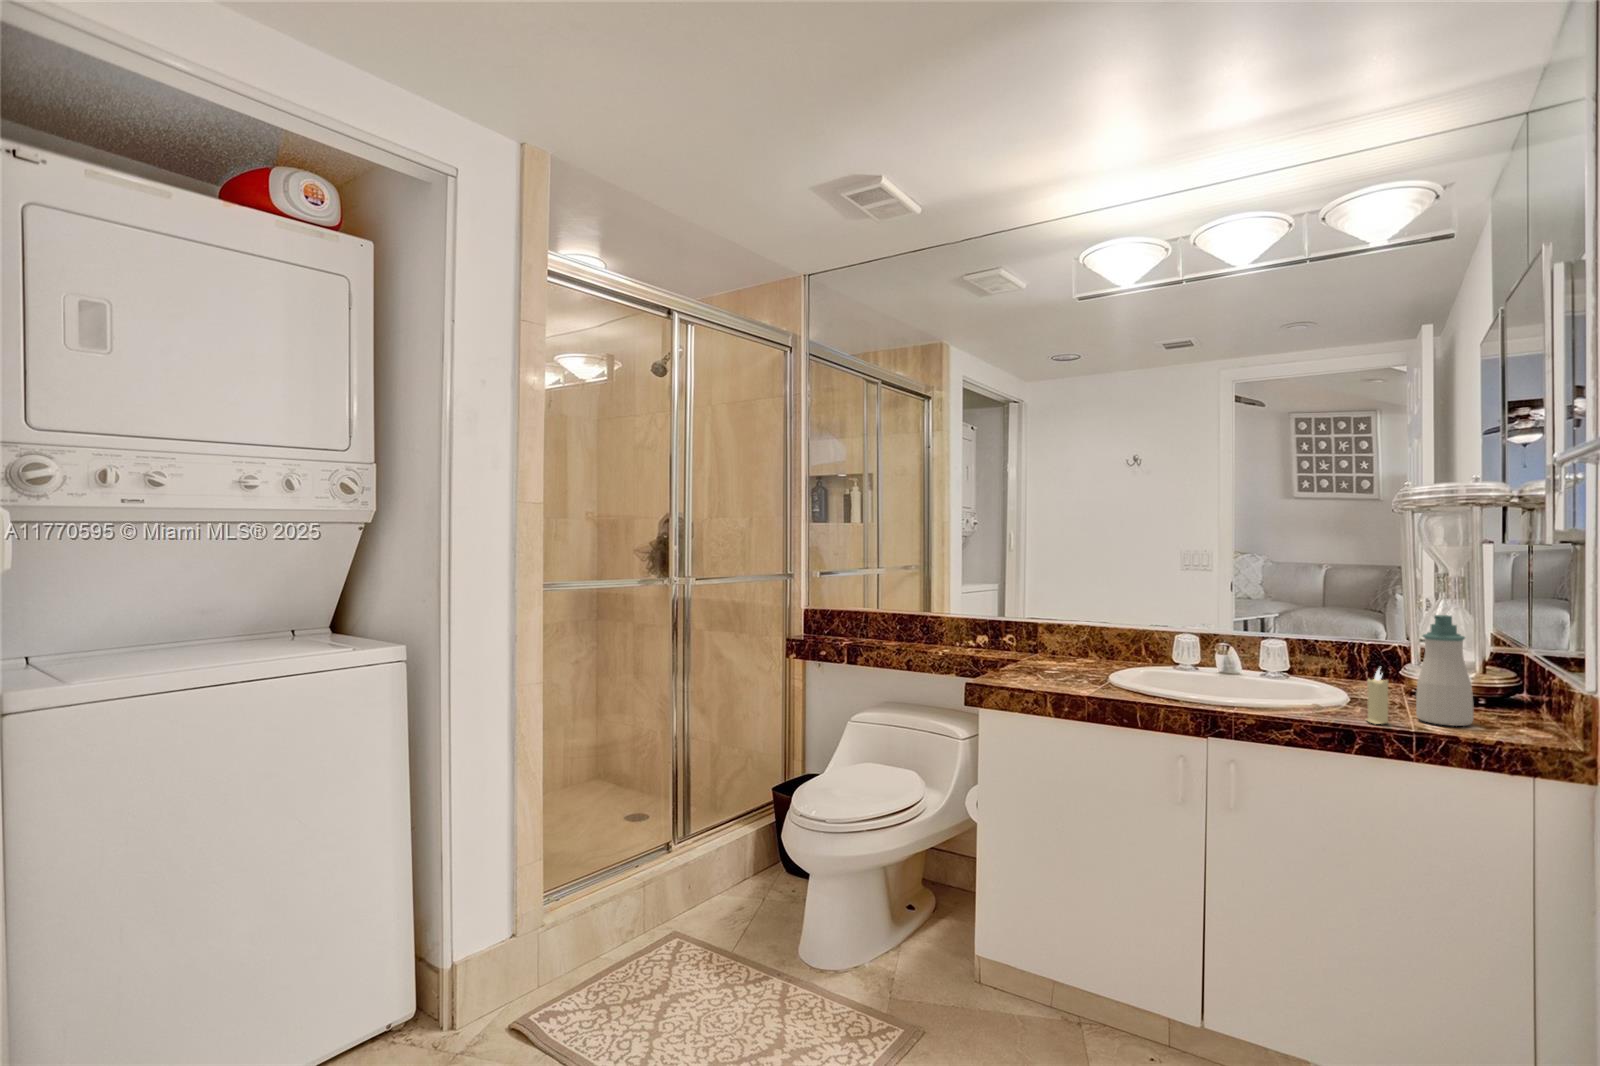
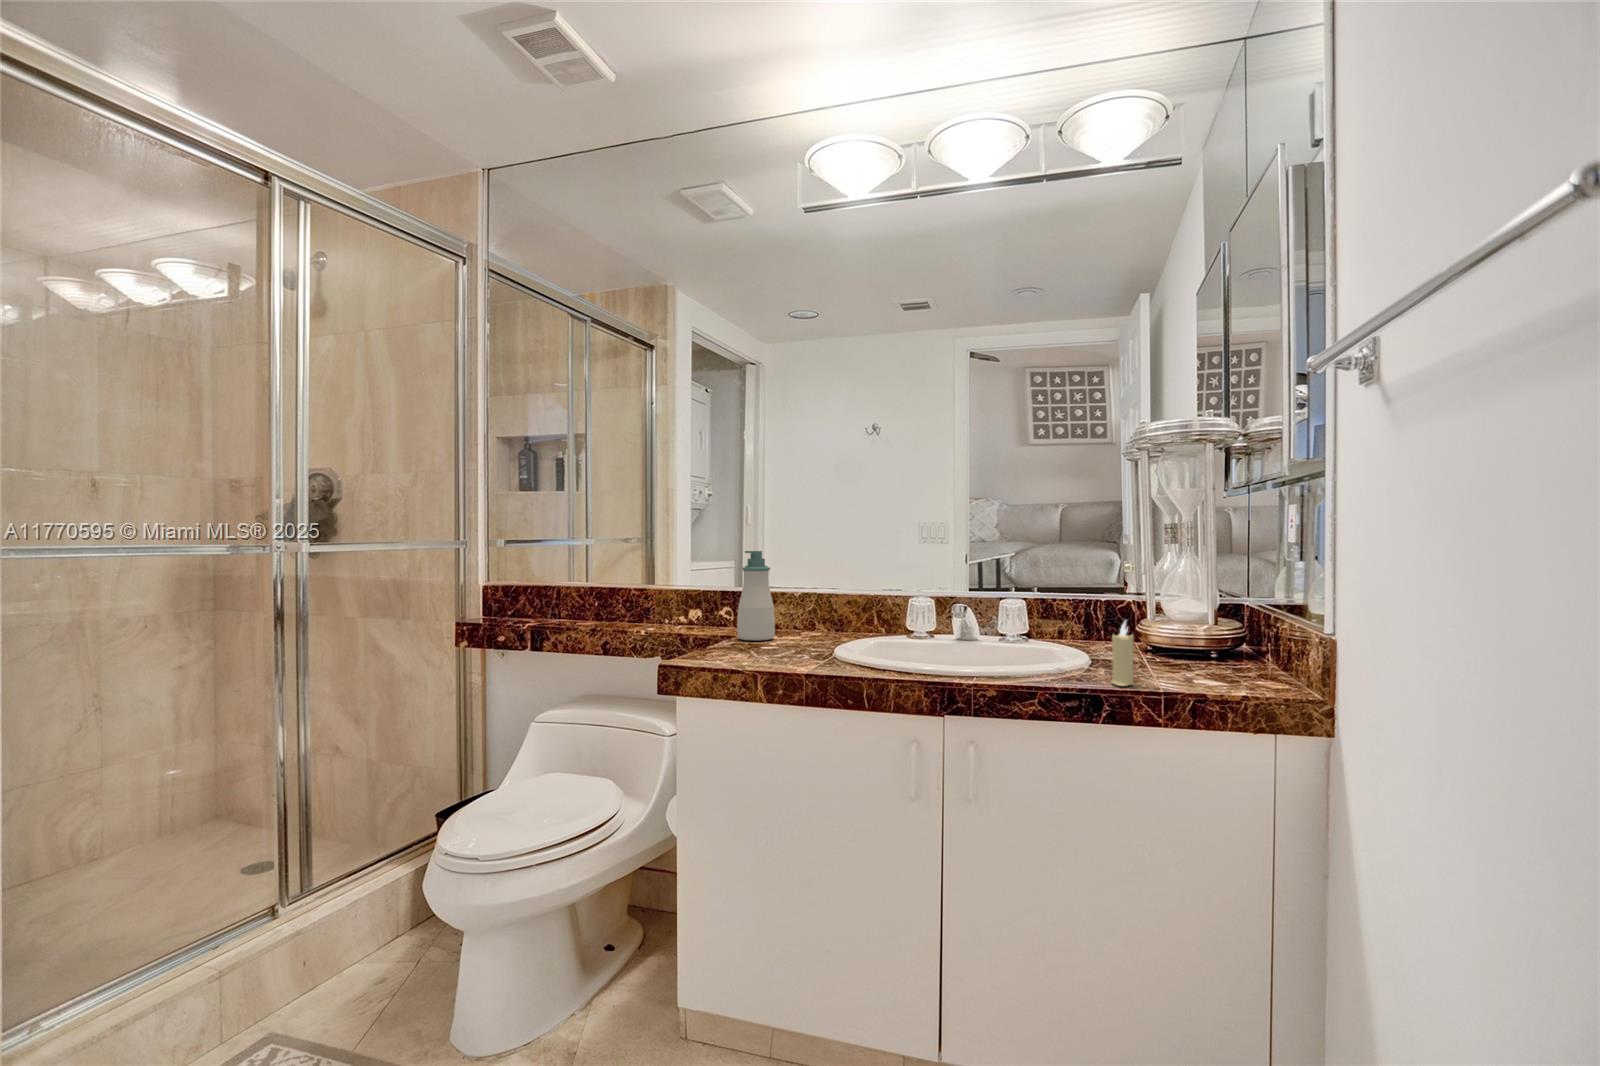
soap bottle: present [1416,615,1474,726] -> present [737,551,775,641]

